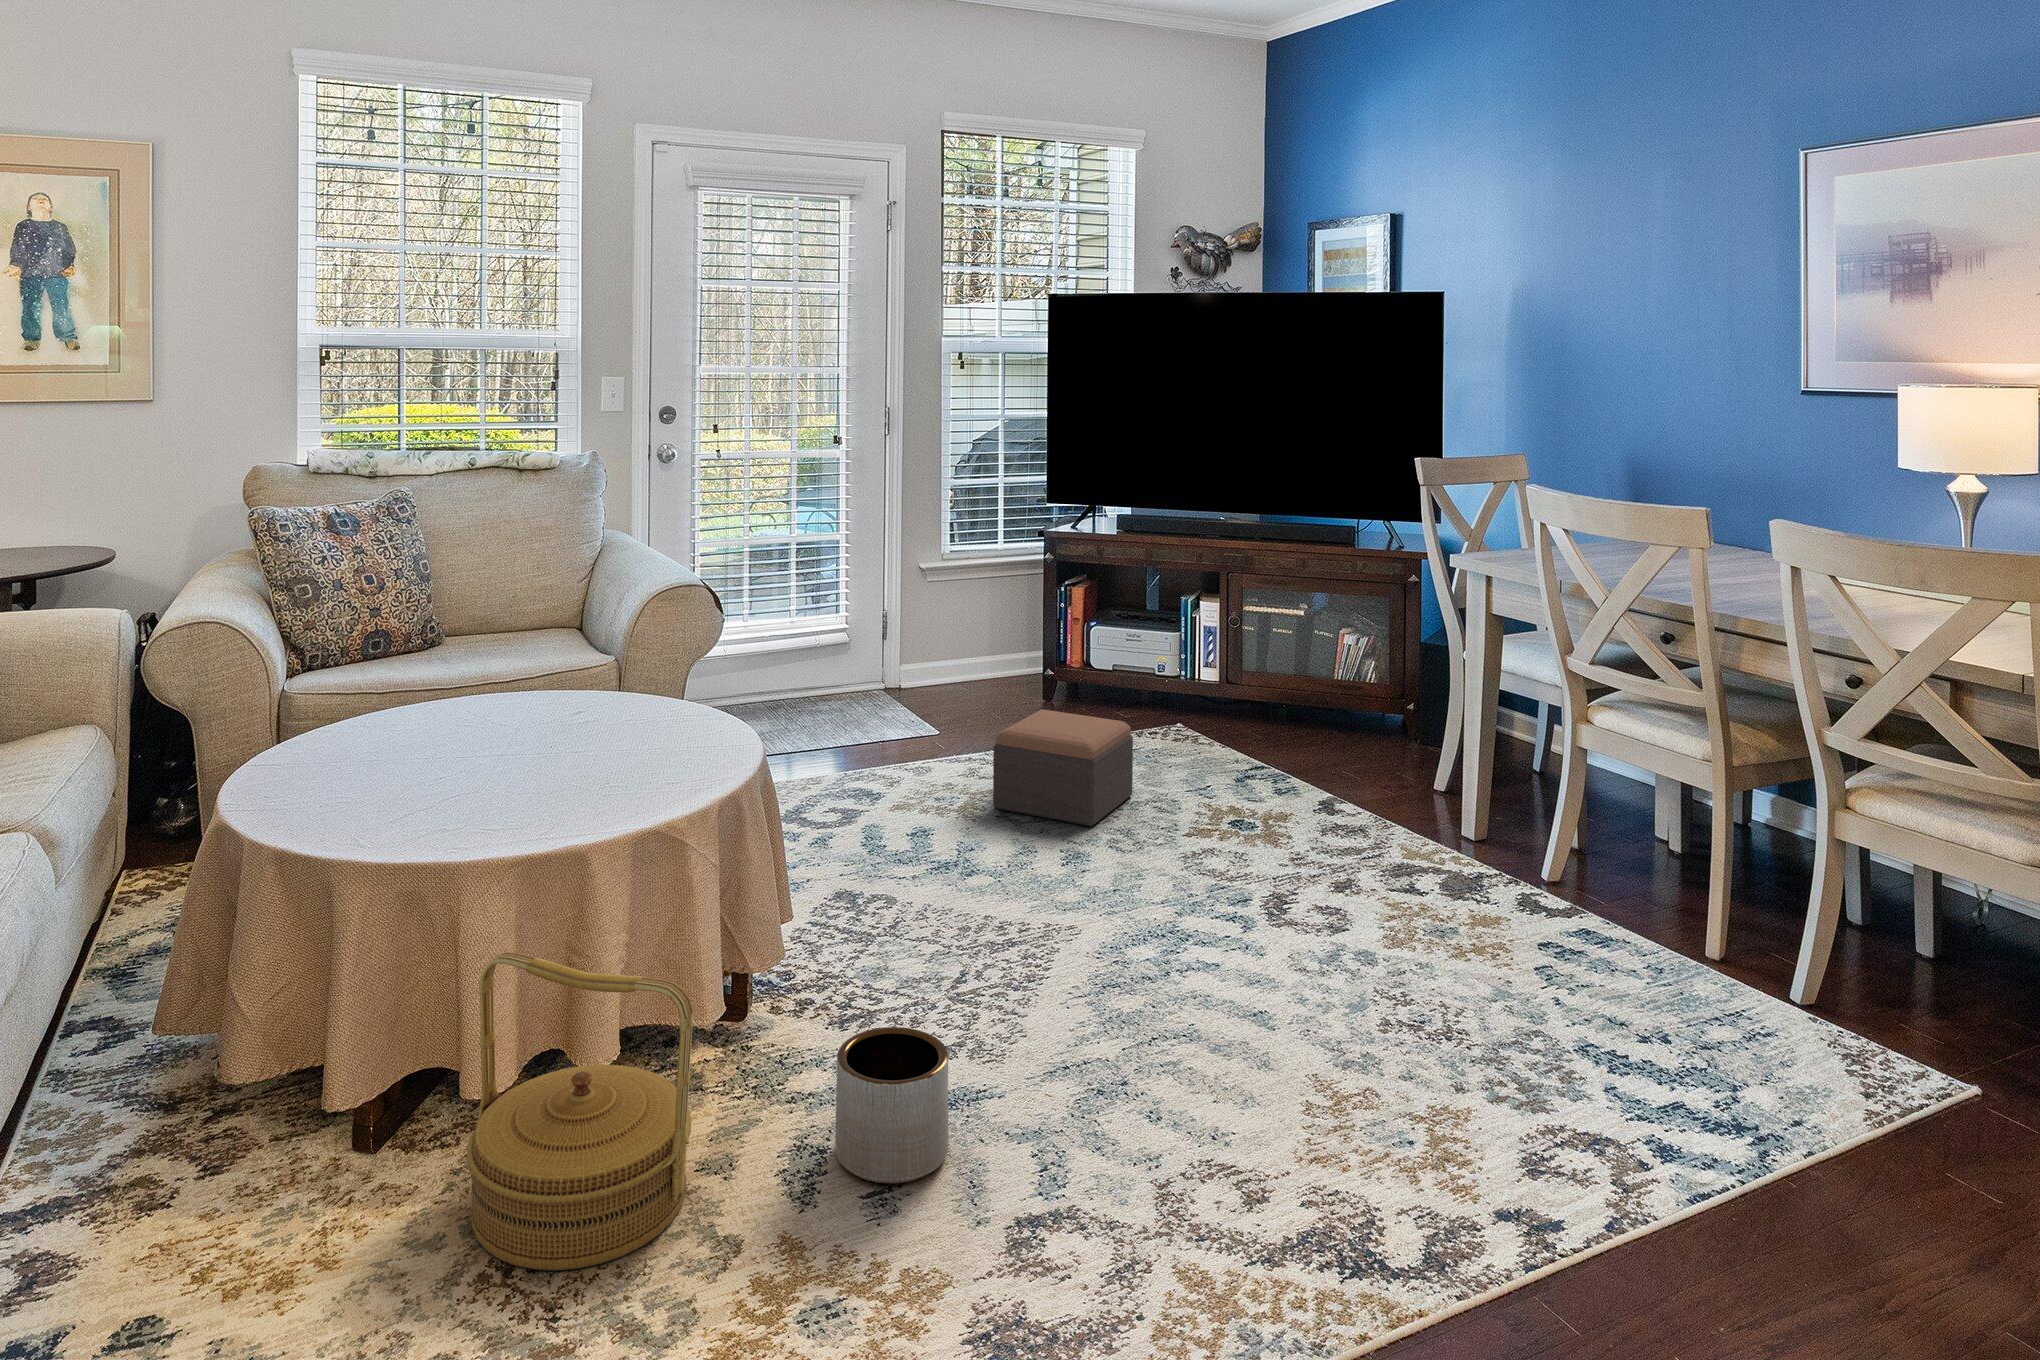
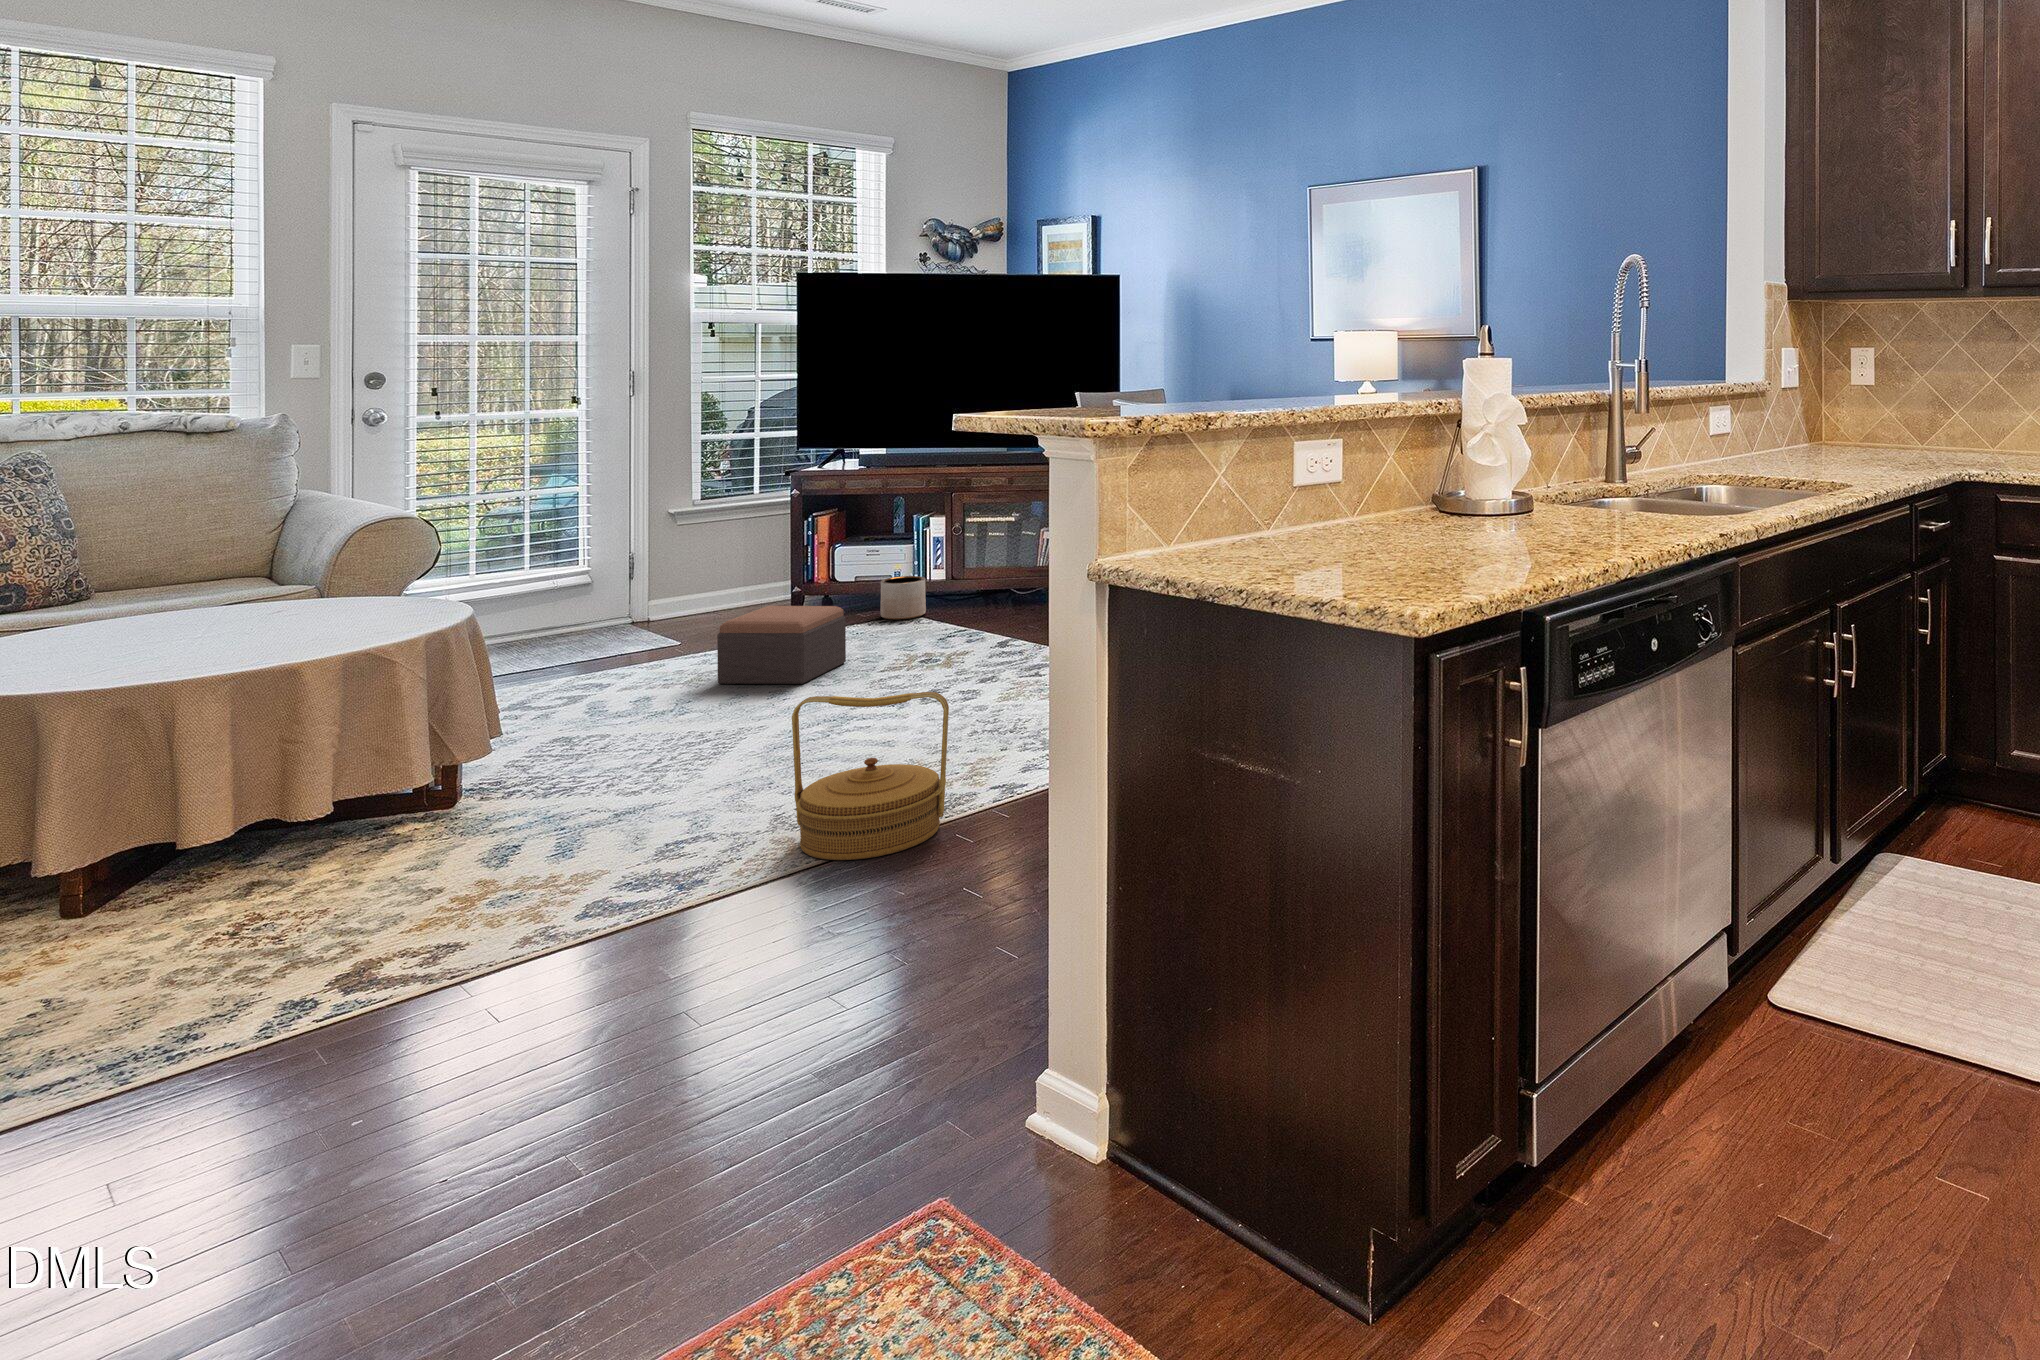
basket: present [467,952,693,1271] -> present [792,692,949,860]
planter: present [835,1027,949,1184] -> present [880,576,926,620]

